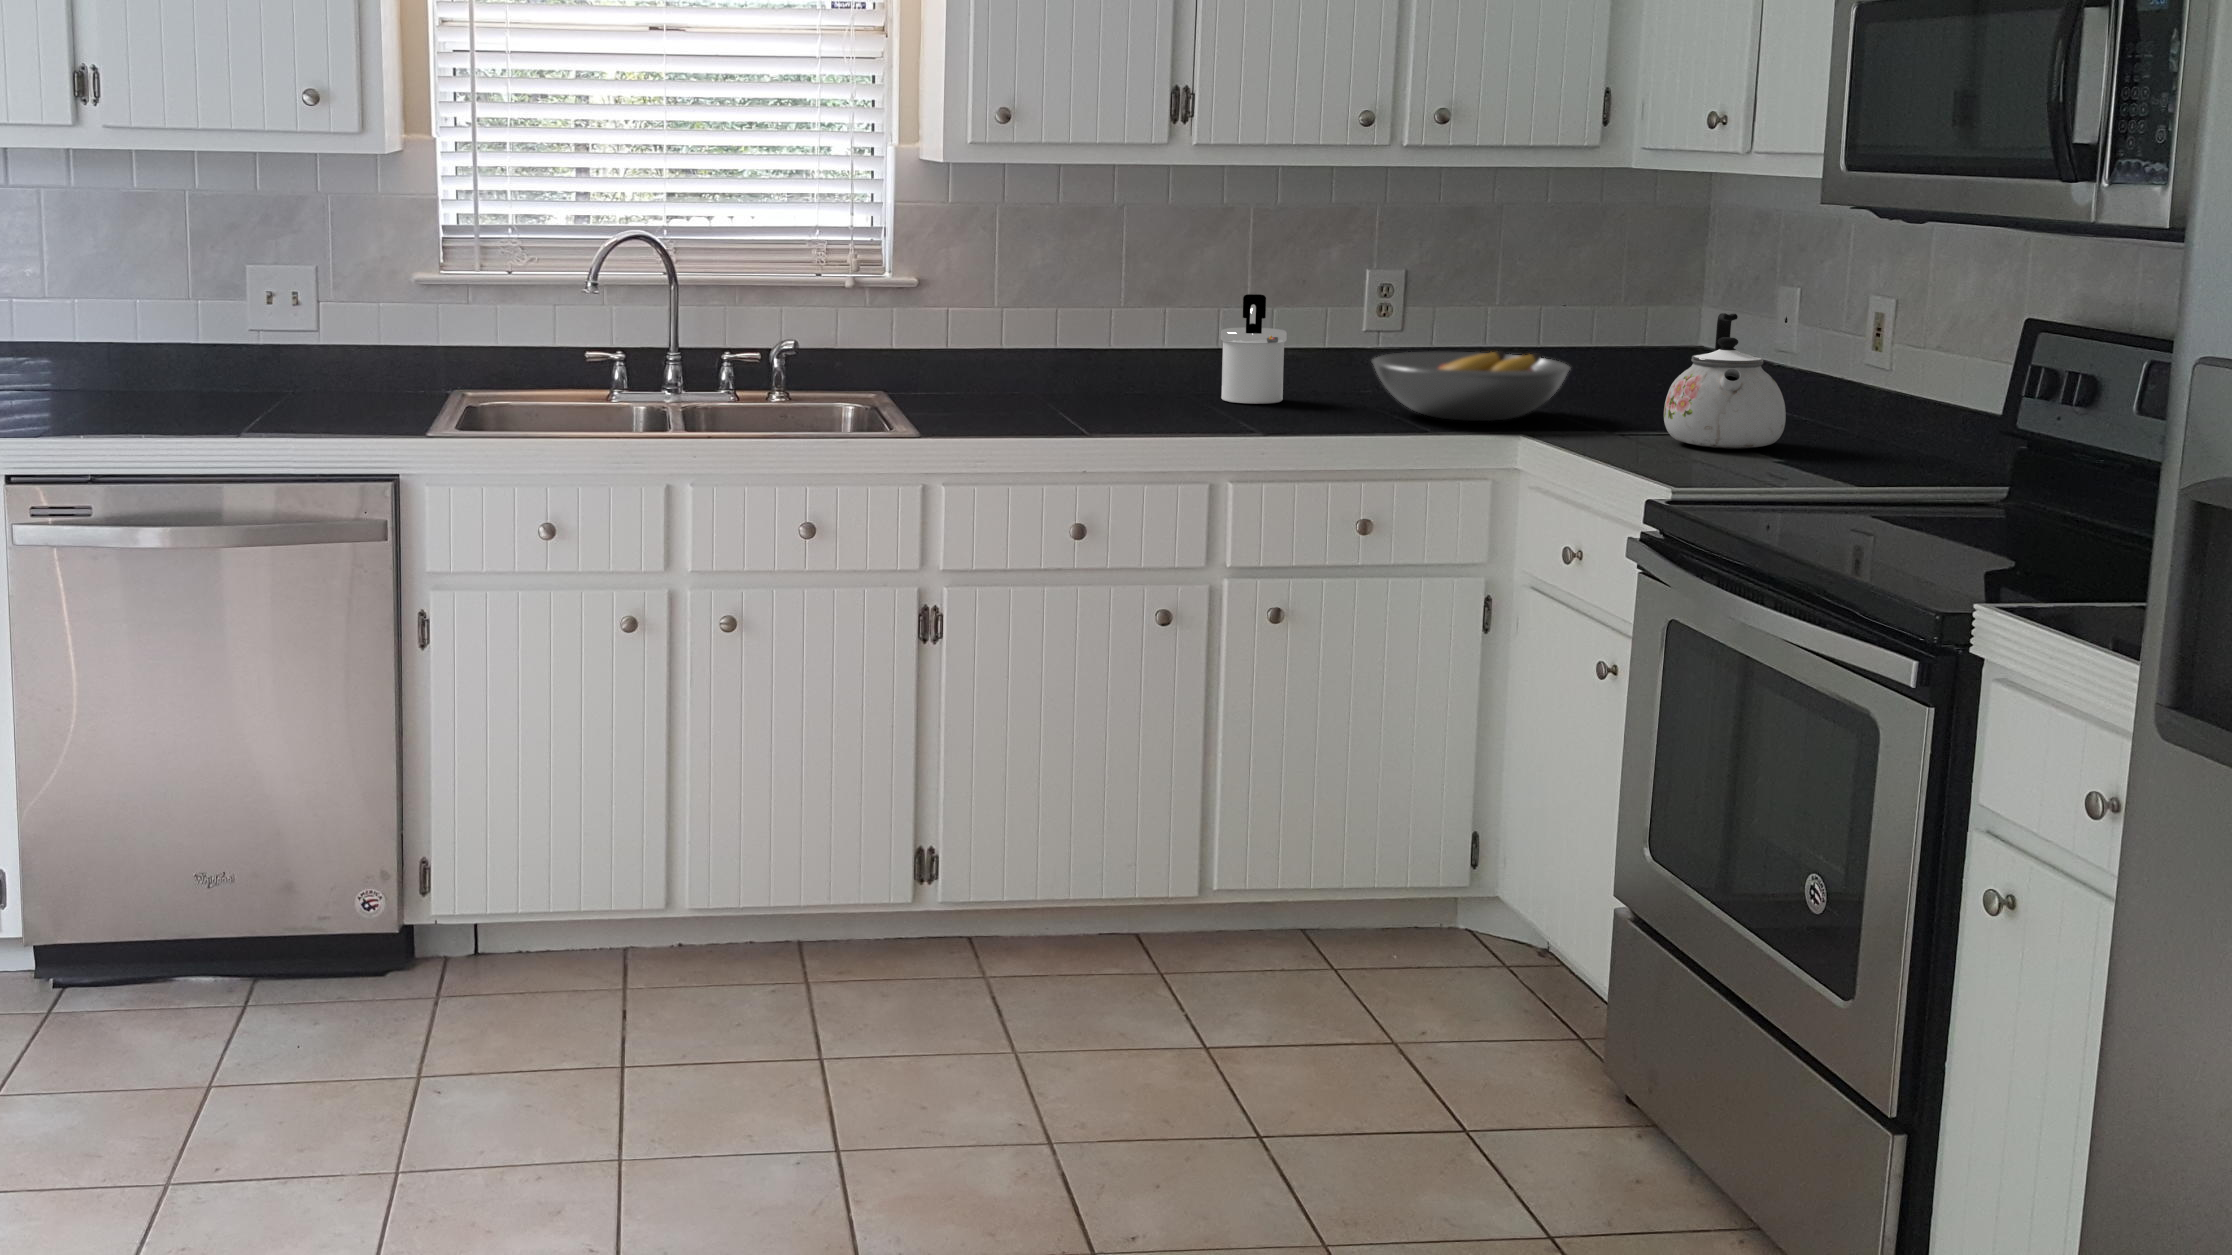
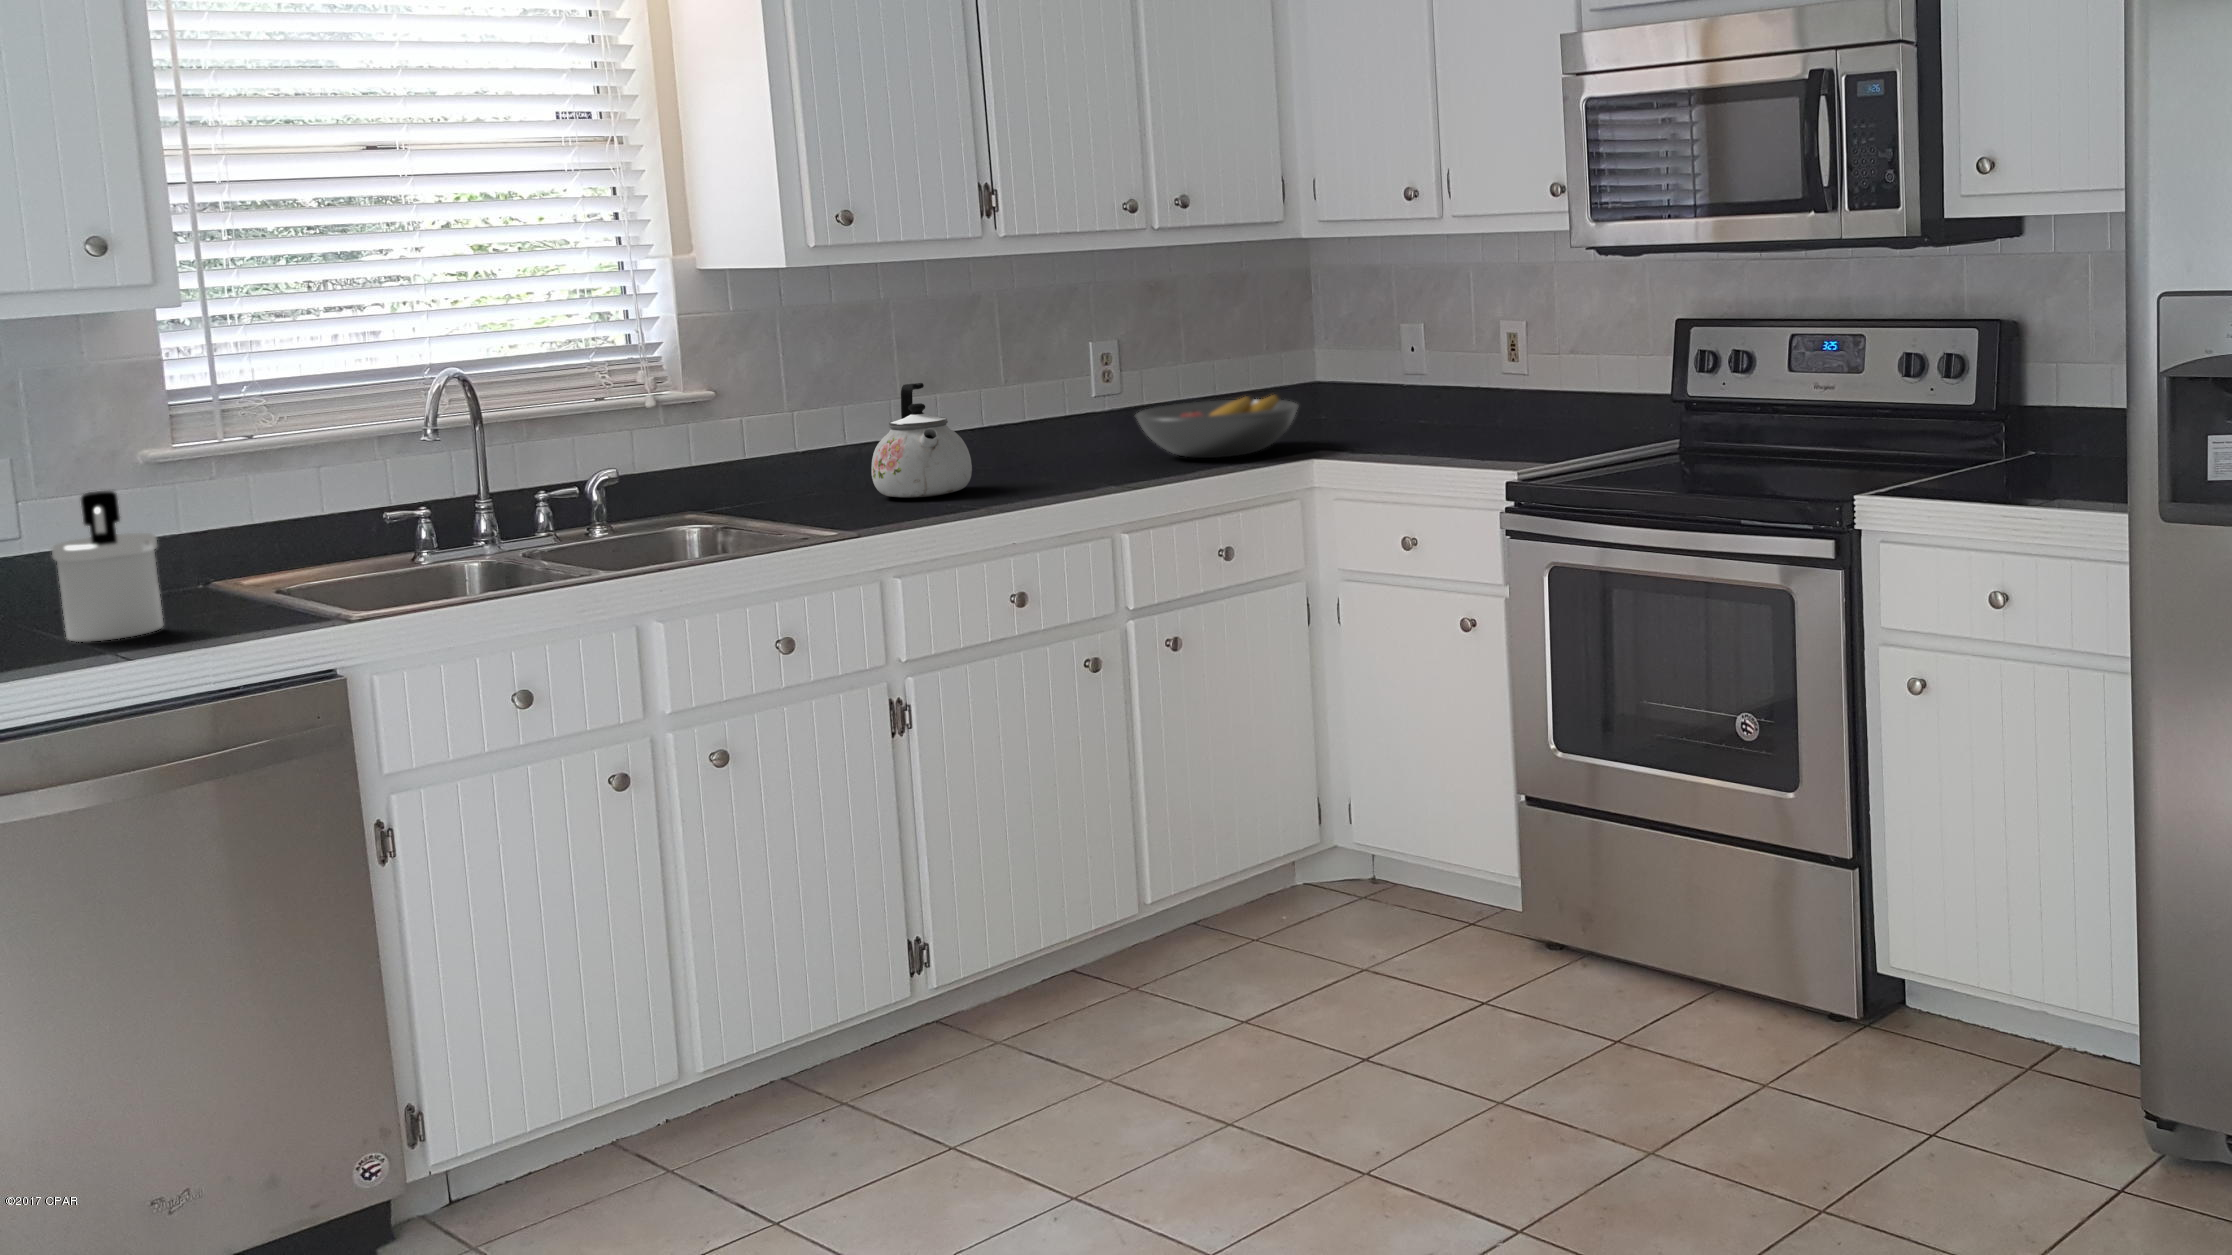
soap dispenser: present [1221,294,1287,404] -> present [52,491,163,642]
kettle: present [1664,313,1786,449] -> present [871,383,972,498]

